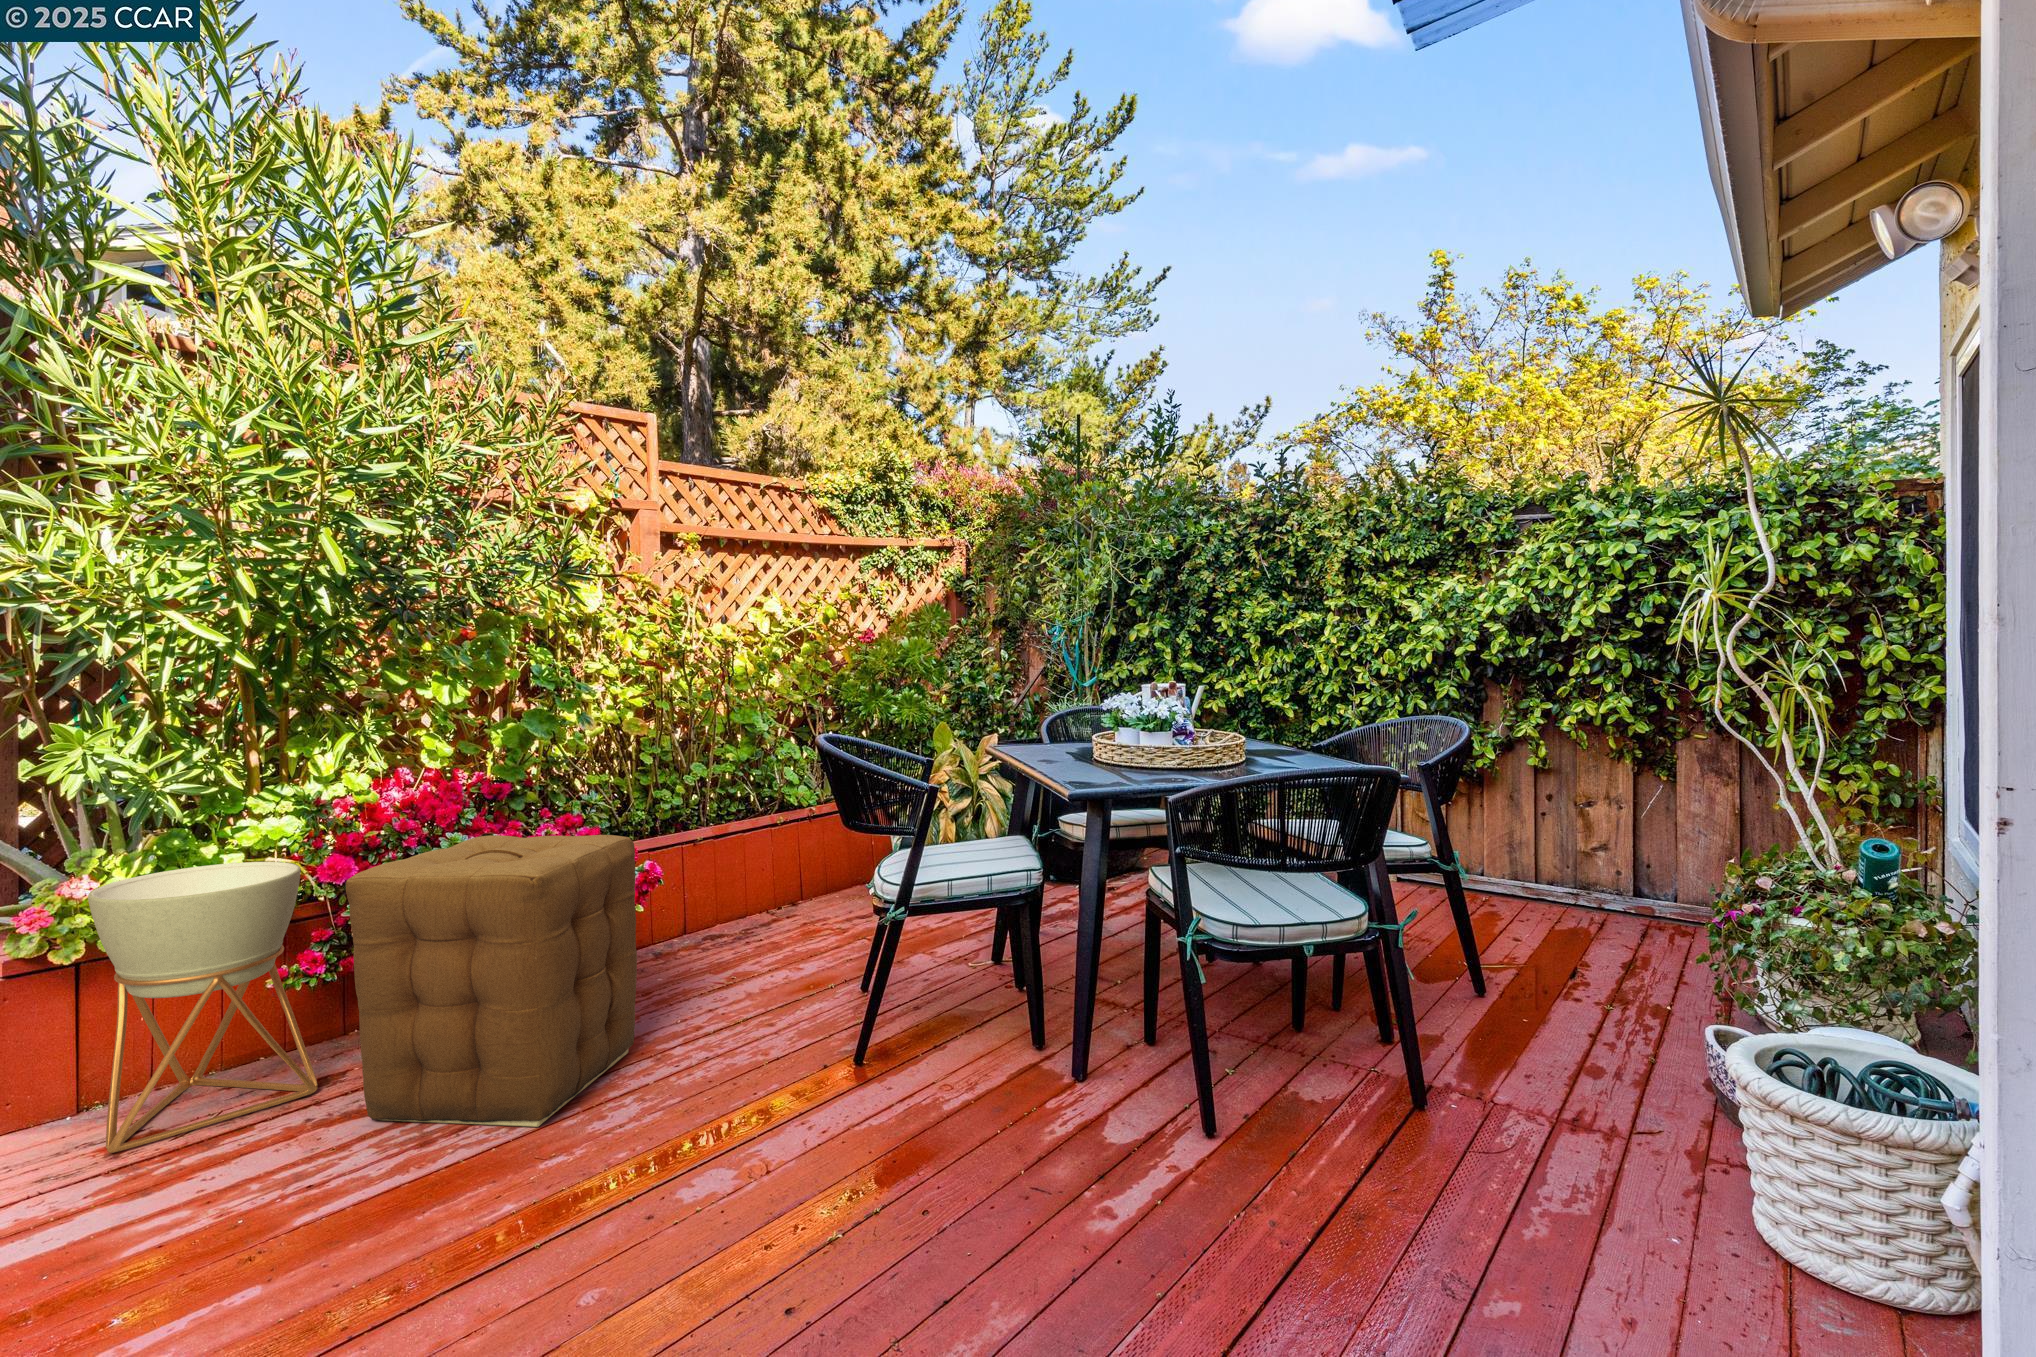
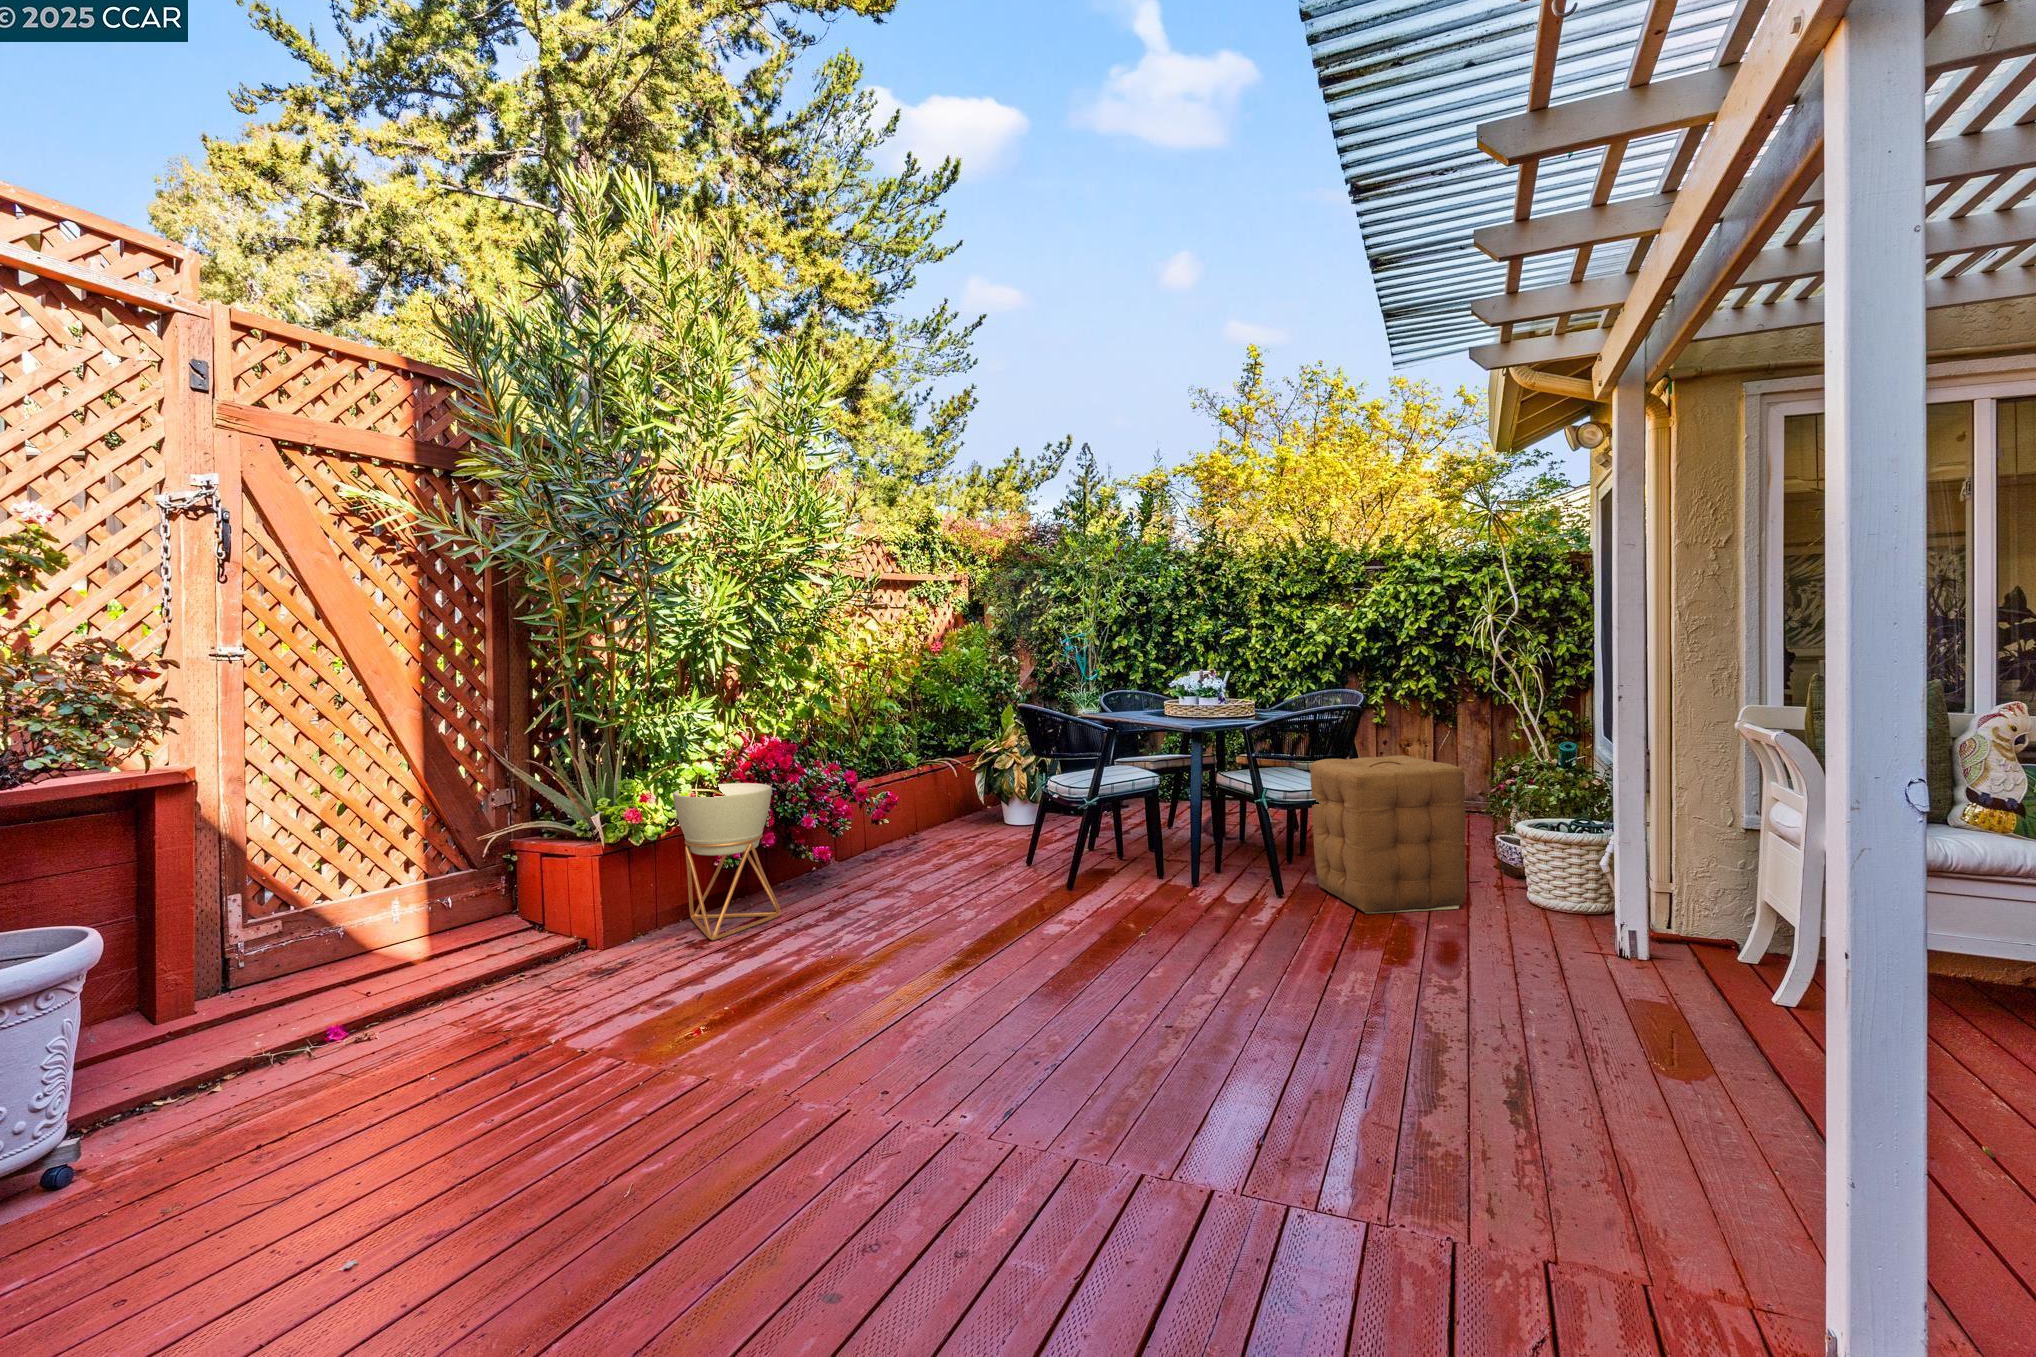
ottoman: present [346,835,637,1127] -> present [1310,755,1466,914]

